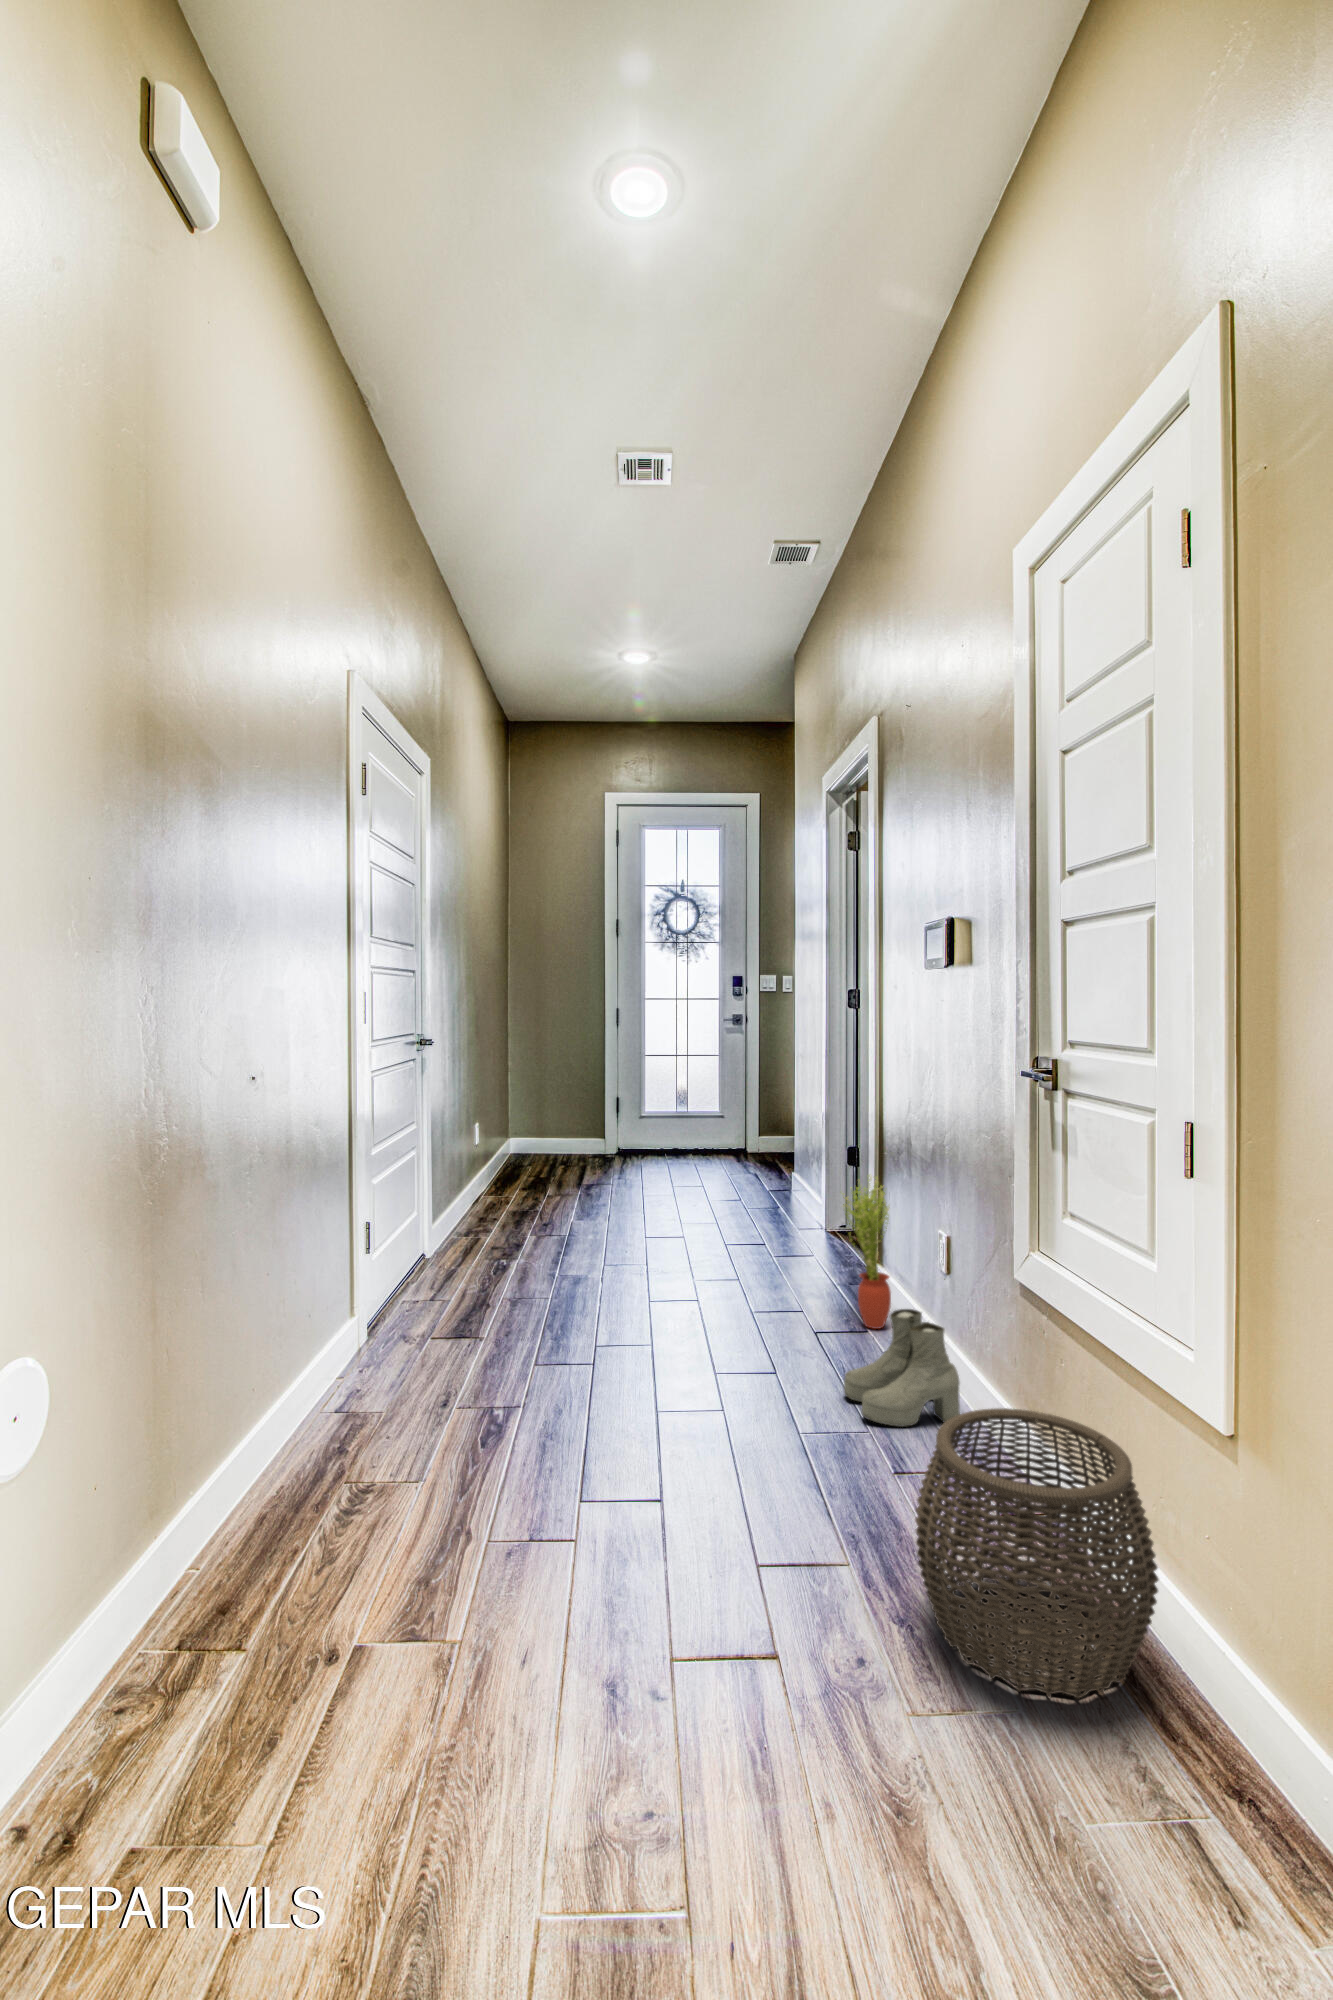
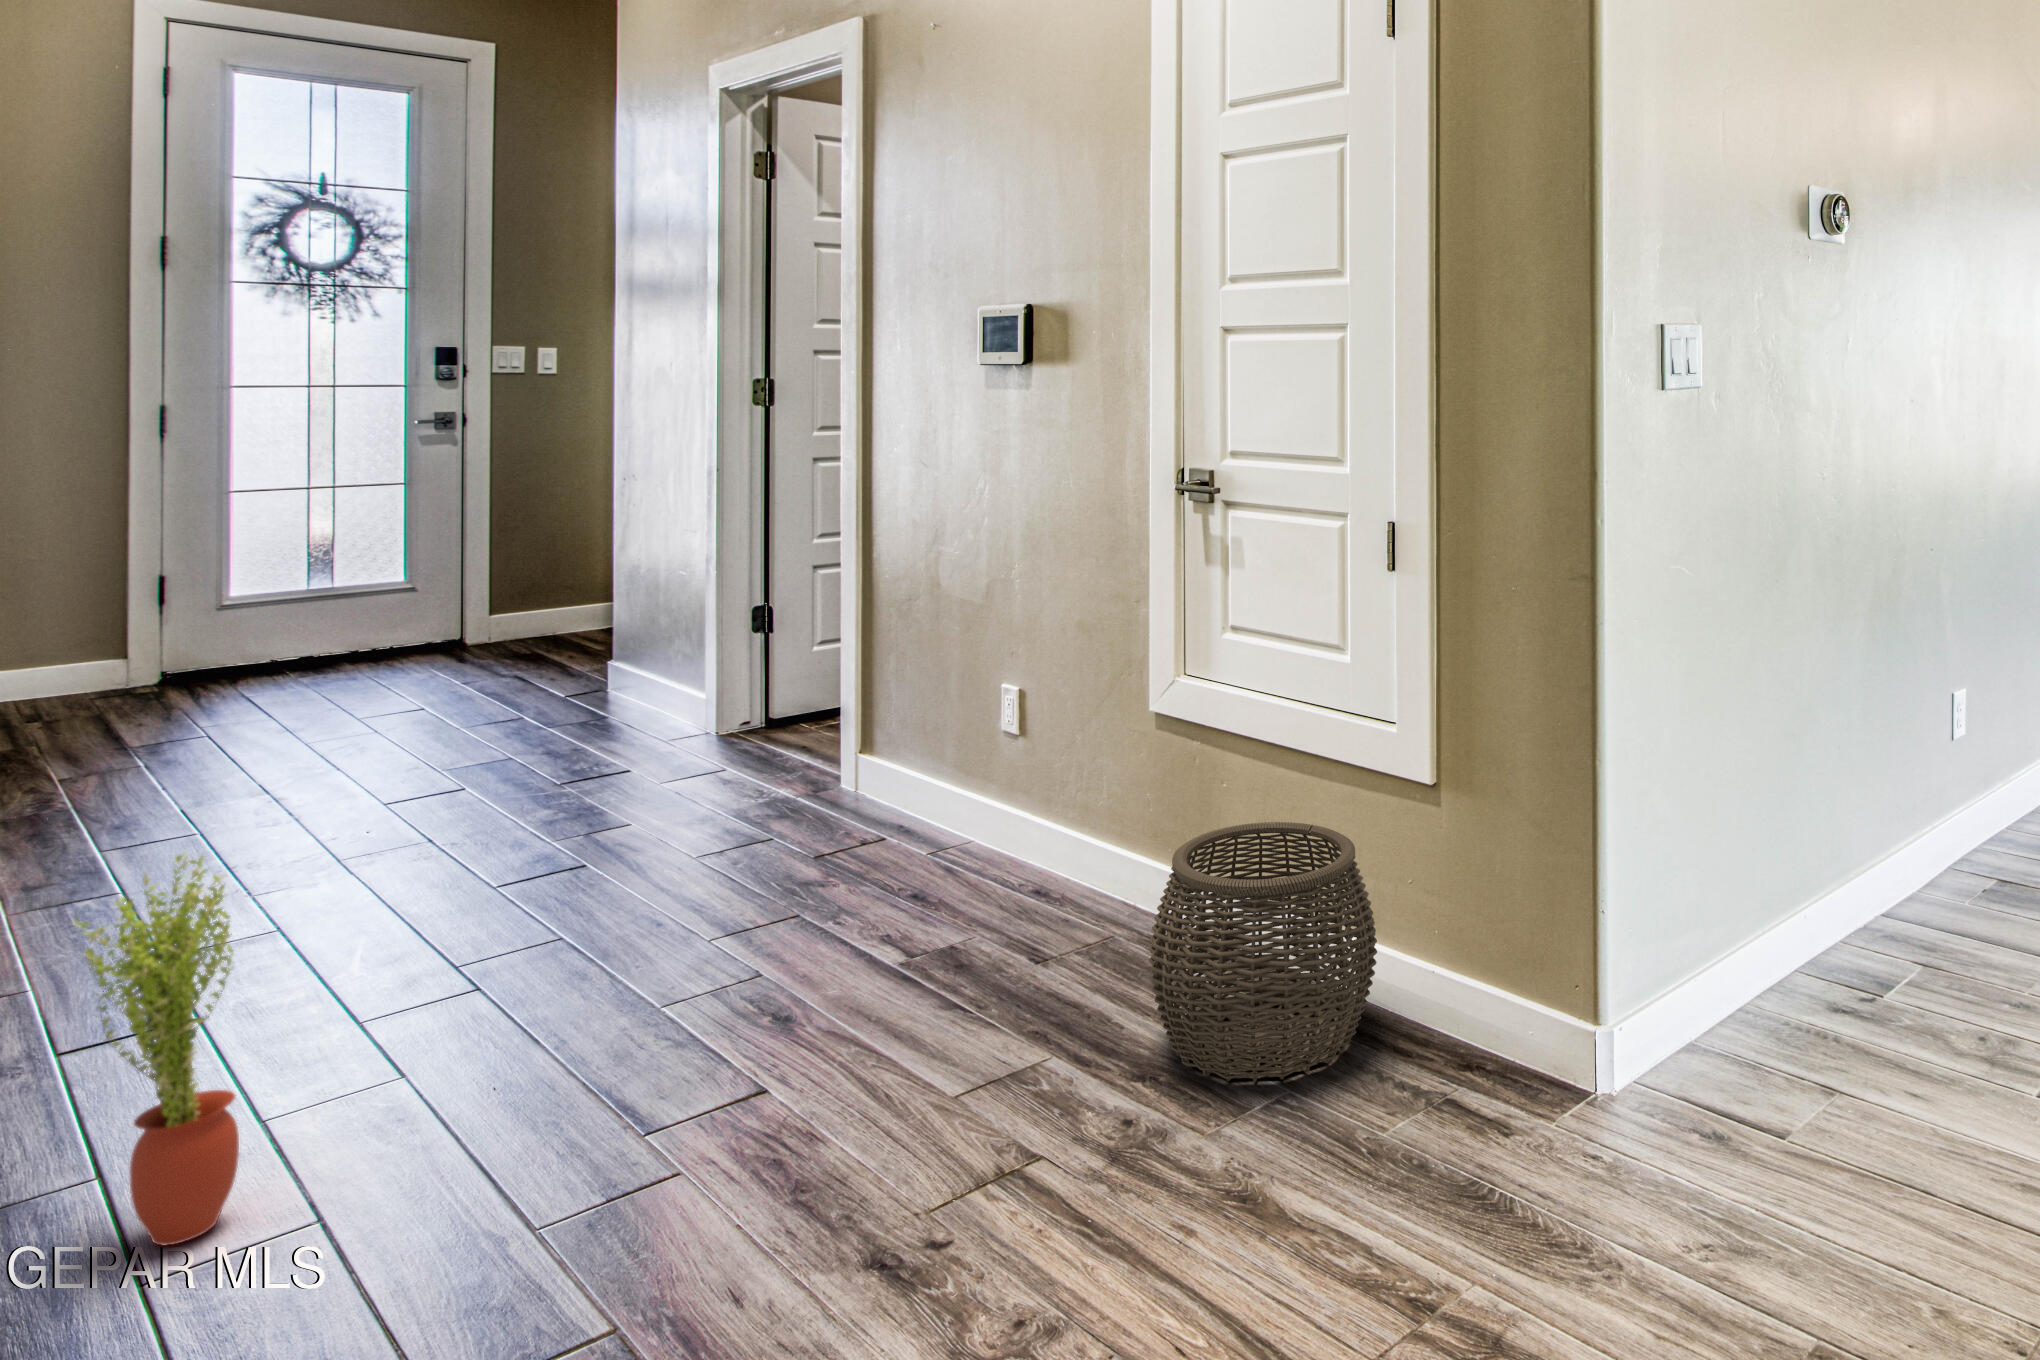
potted plant: present [843,1177,891,1329] -> present [75,854,239,1245]
boots: present [844,1309,960,1427] -> none [918,784,1070,928]

